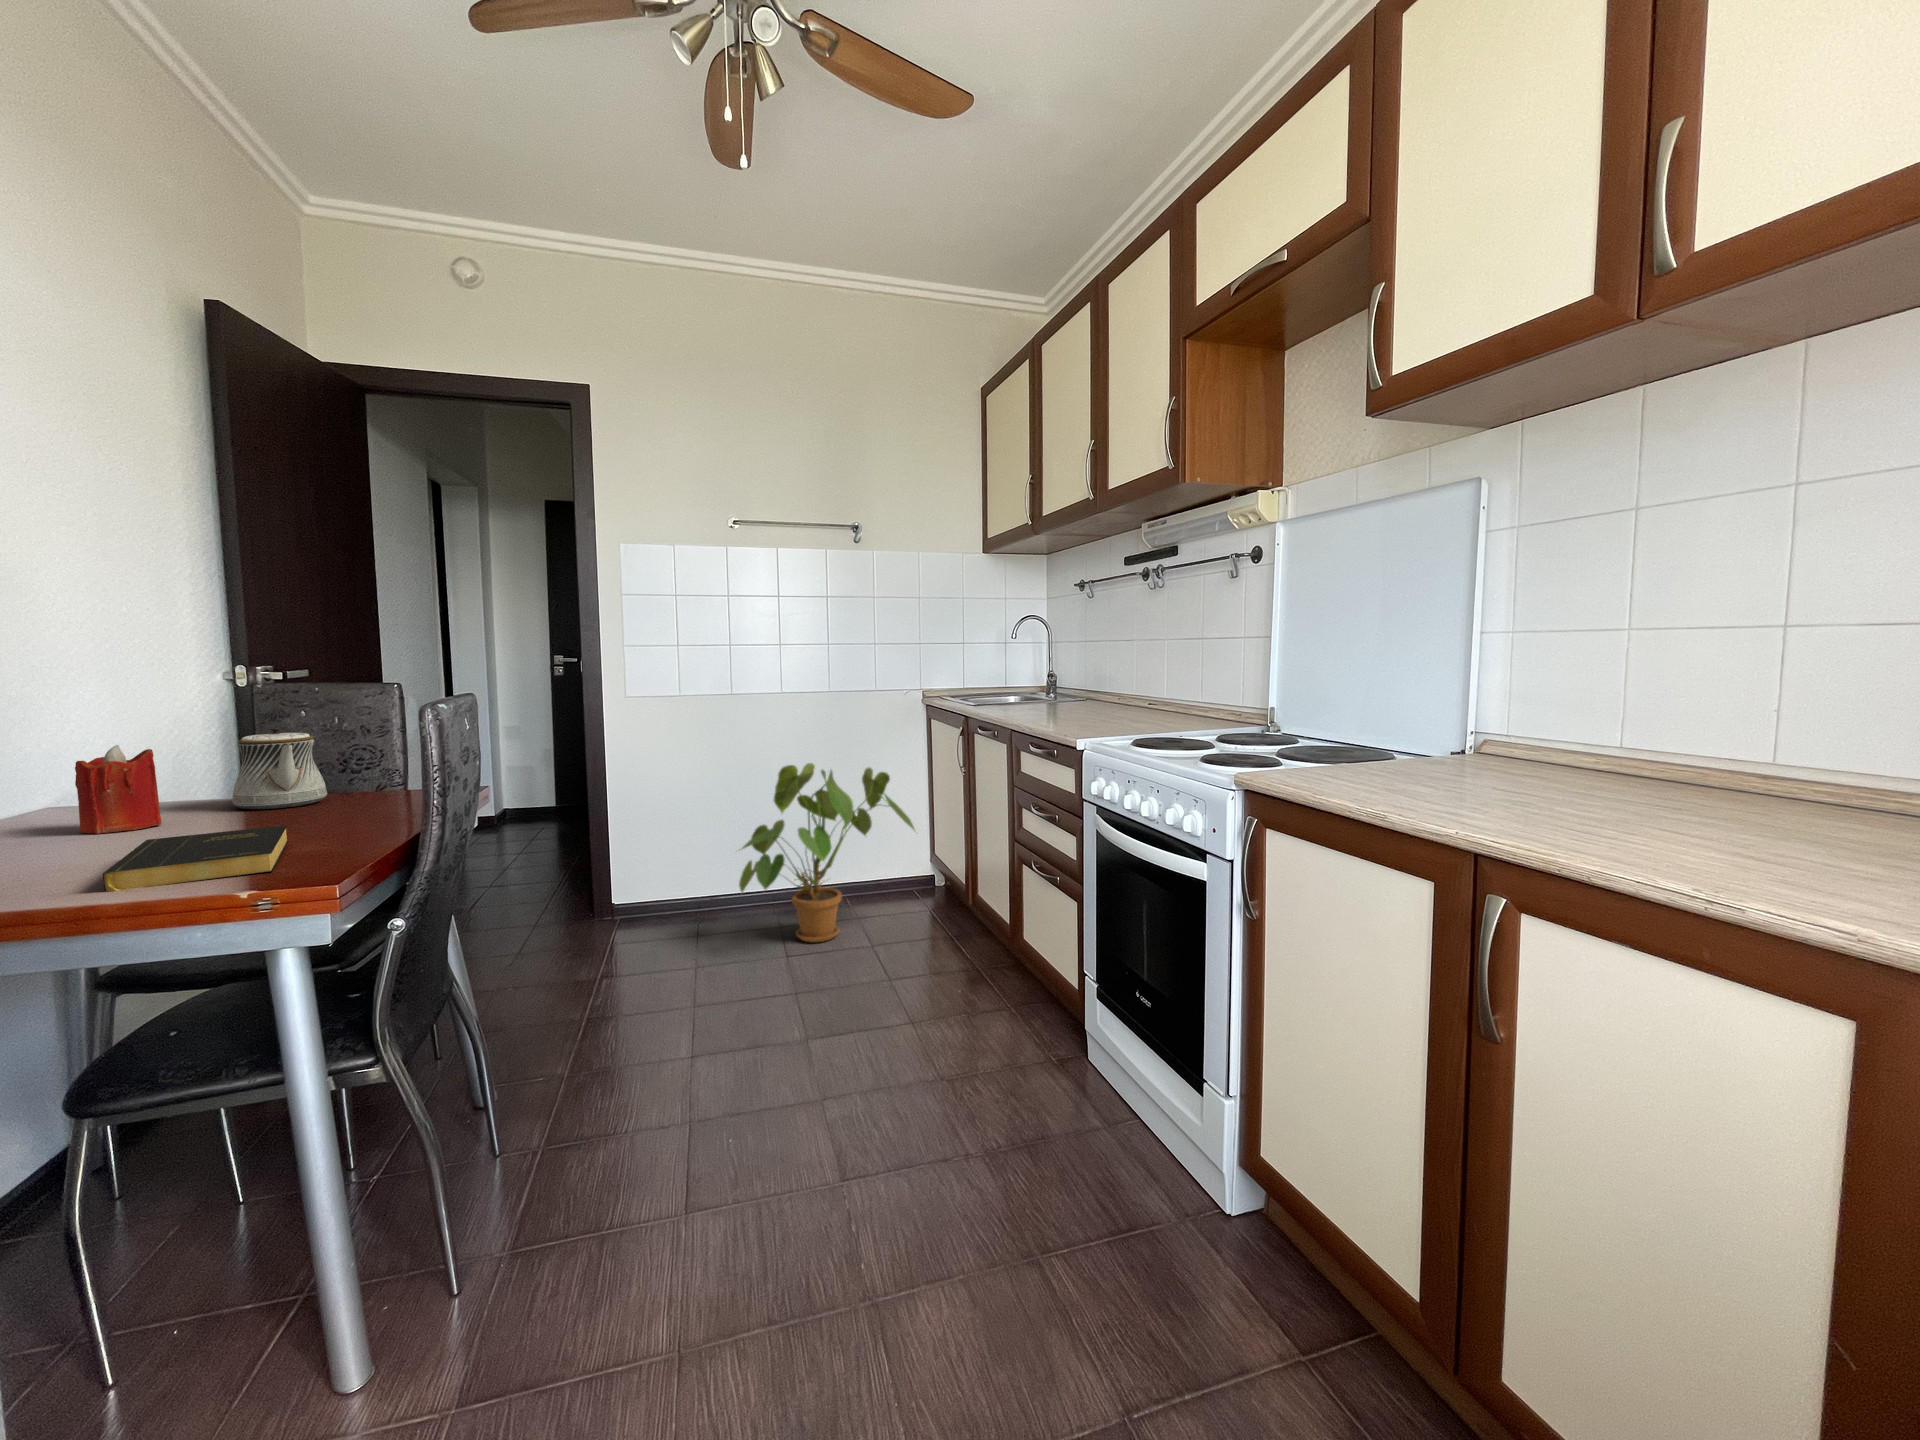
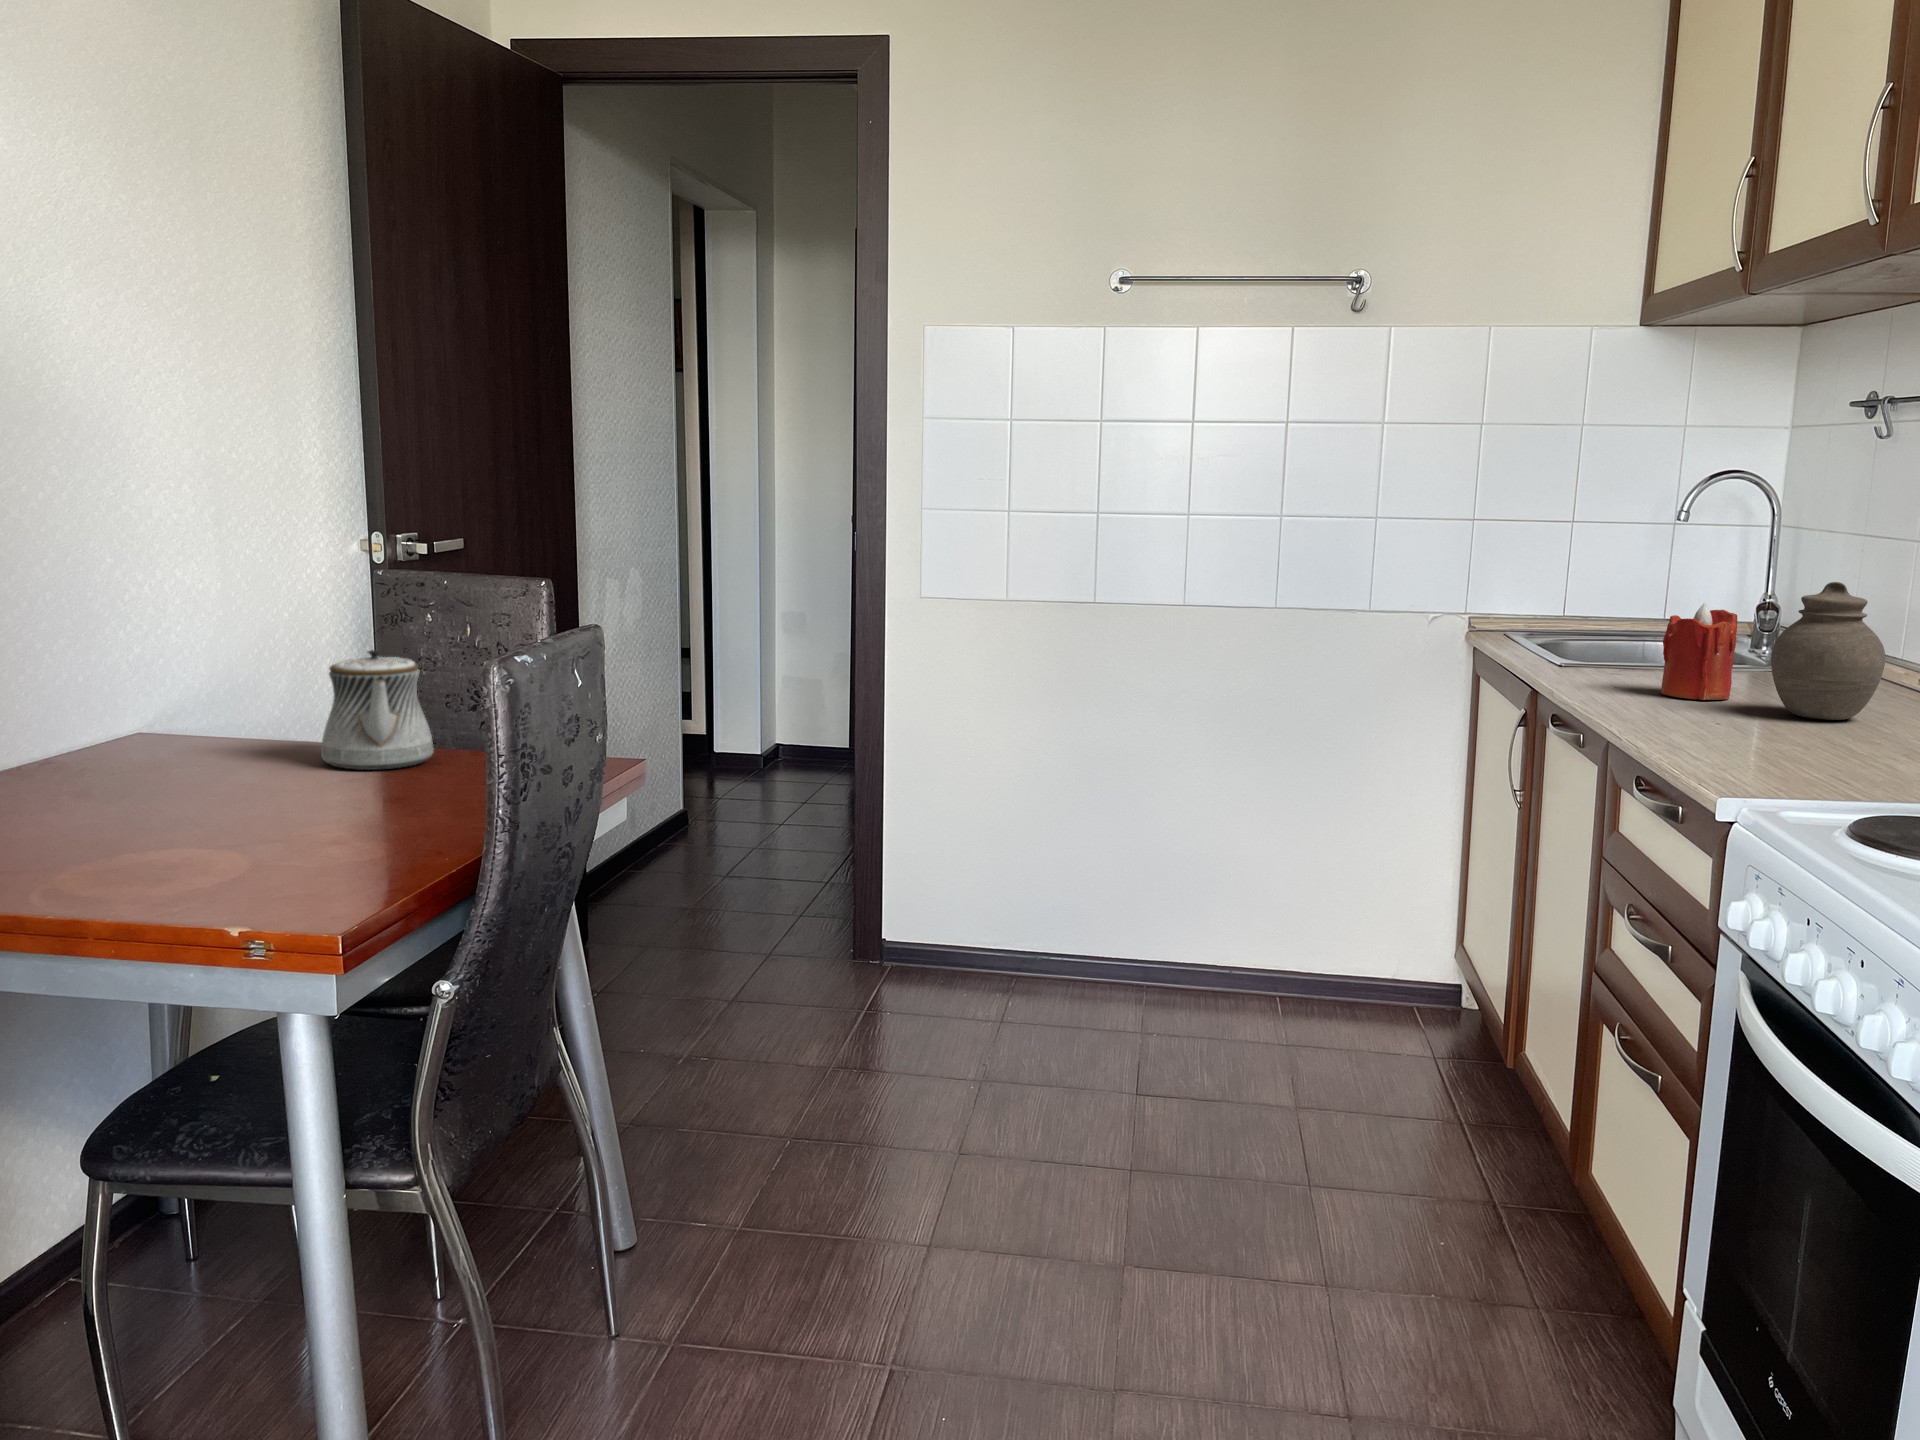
jar: none [1069,654,1113,715] -> present [1771,582,1885,720]
candle: present [75,745,162,834] -> present [1661,603,1737,700]
house plant: present [739,763,914,942] -> none [1070,744,1423,1088]
book: present [103,825,289,892] -> none [109,818,338,905]

